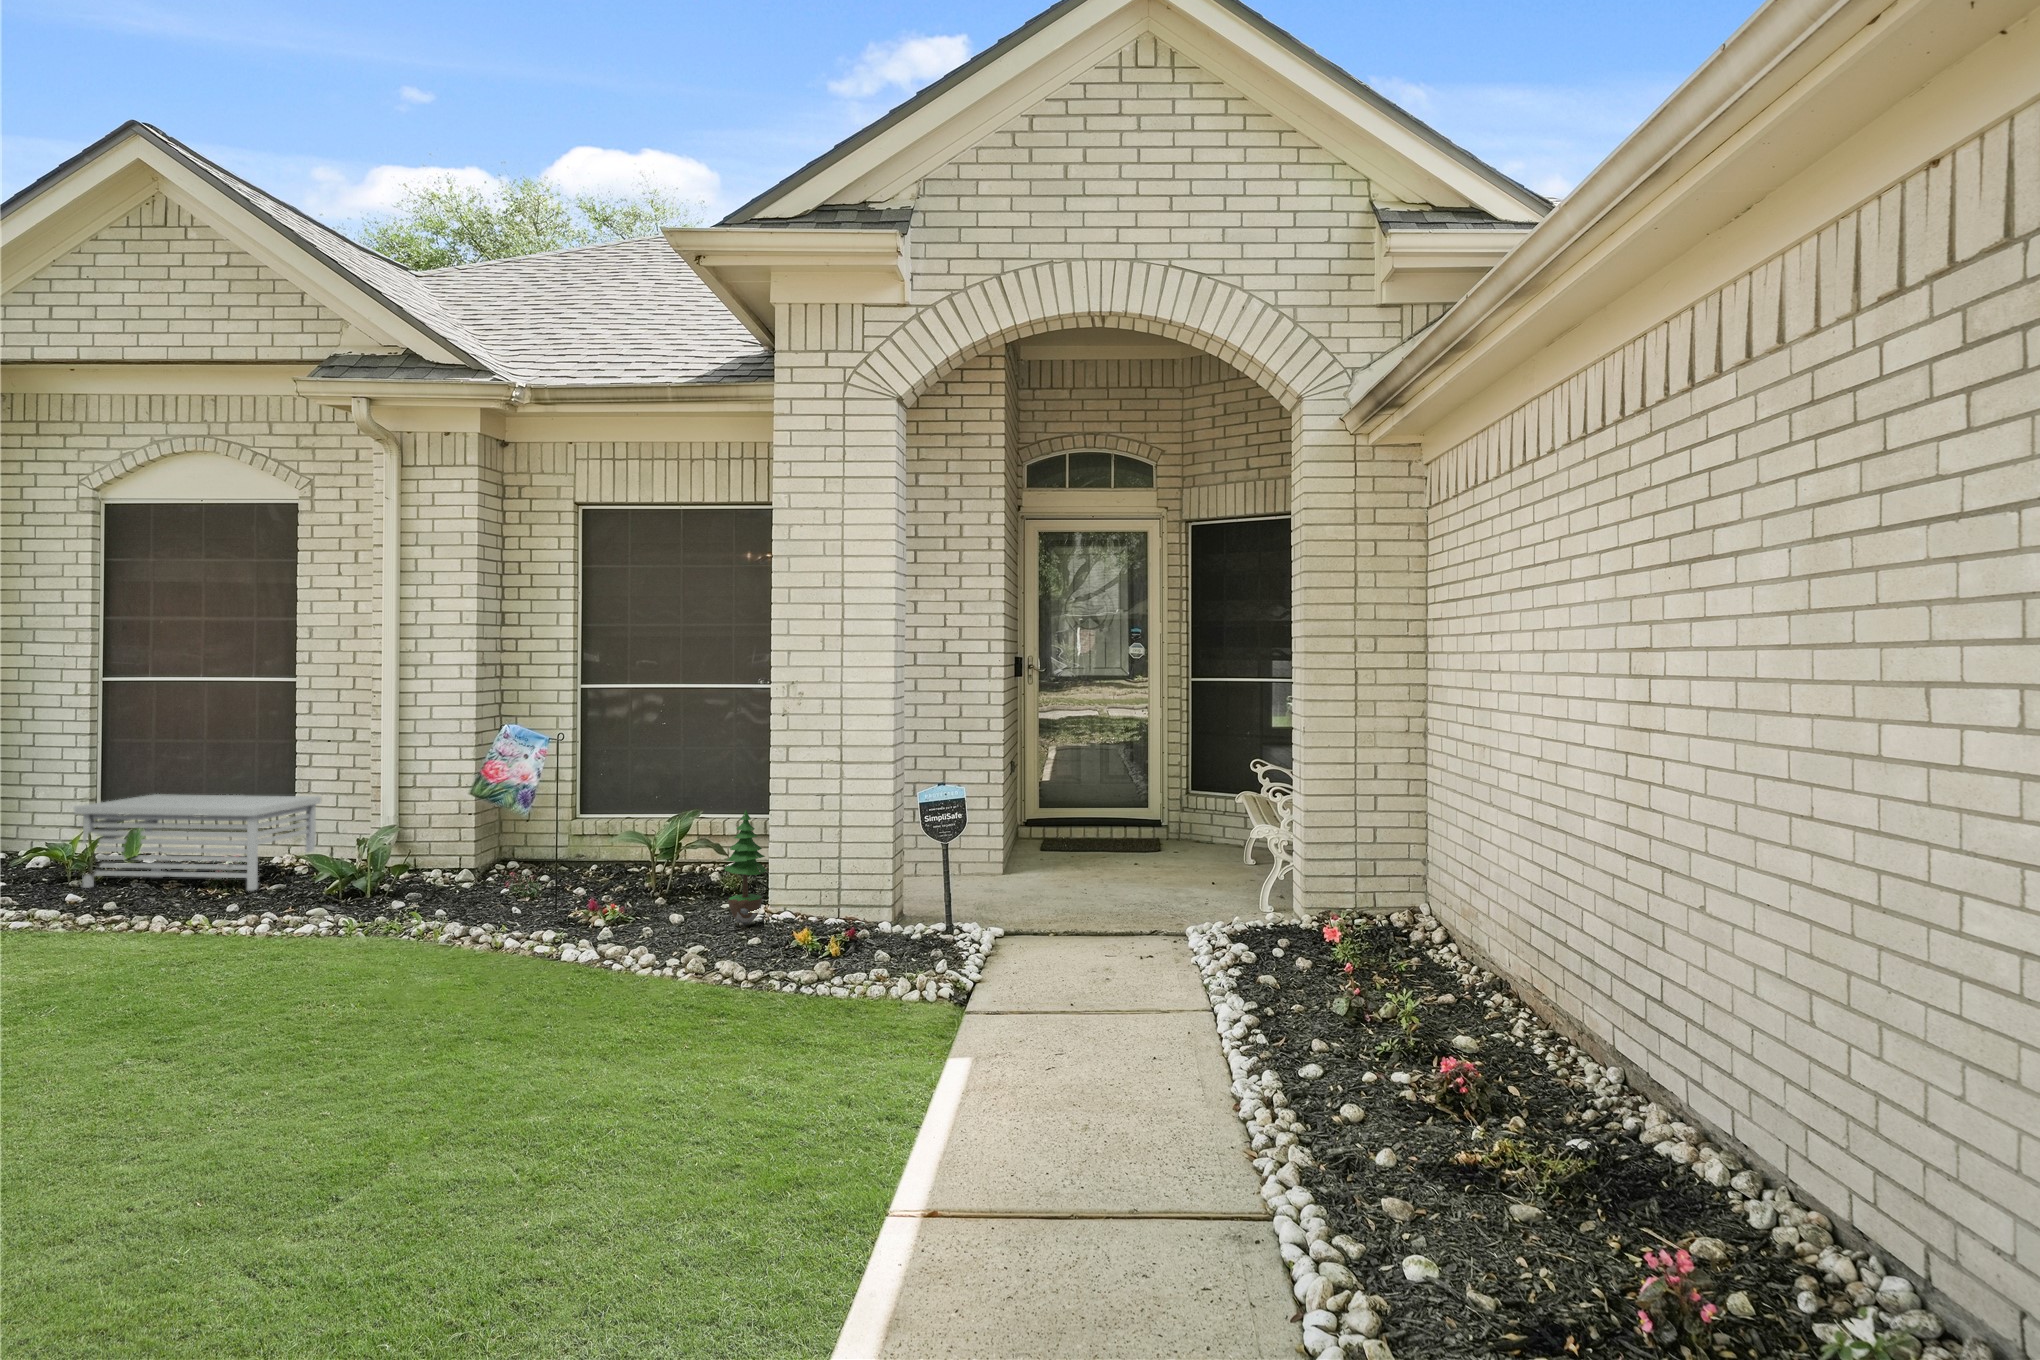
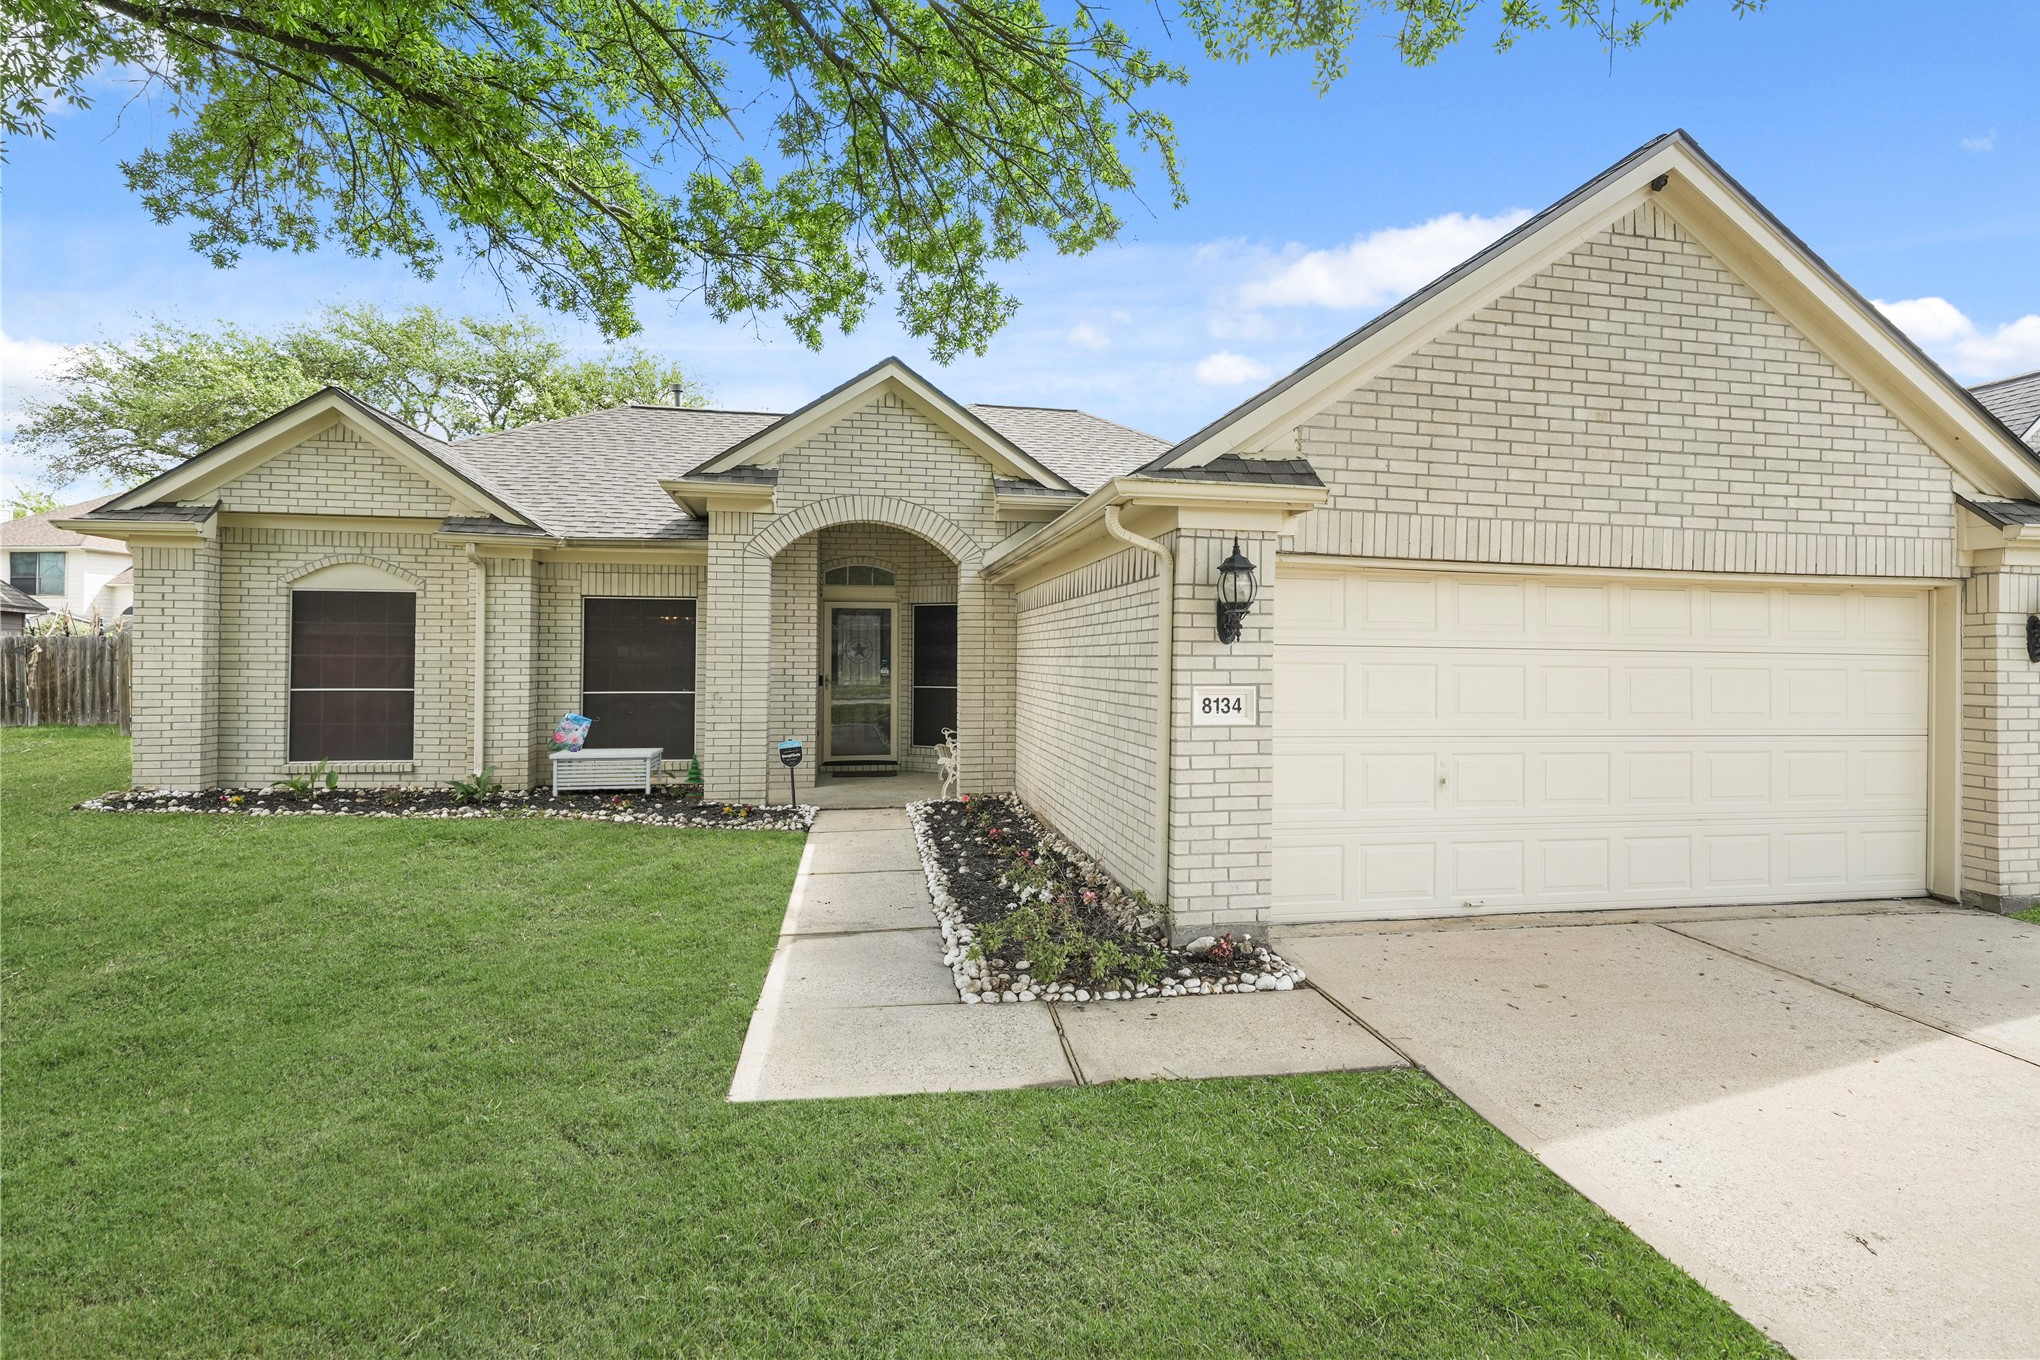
storage bench: present [74,794,322,891] -> present [549,748,663,796]

